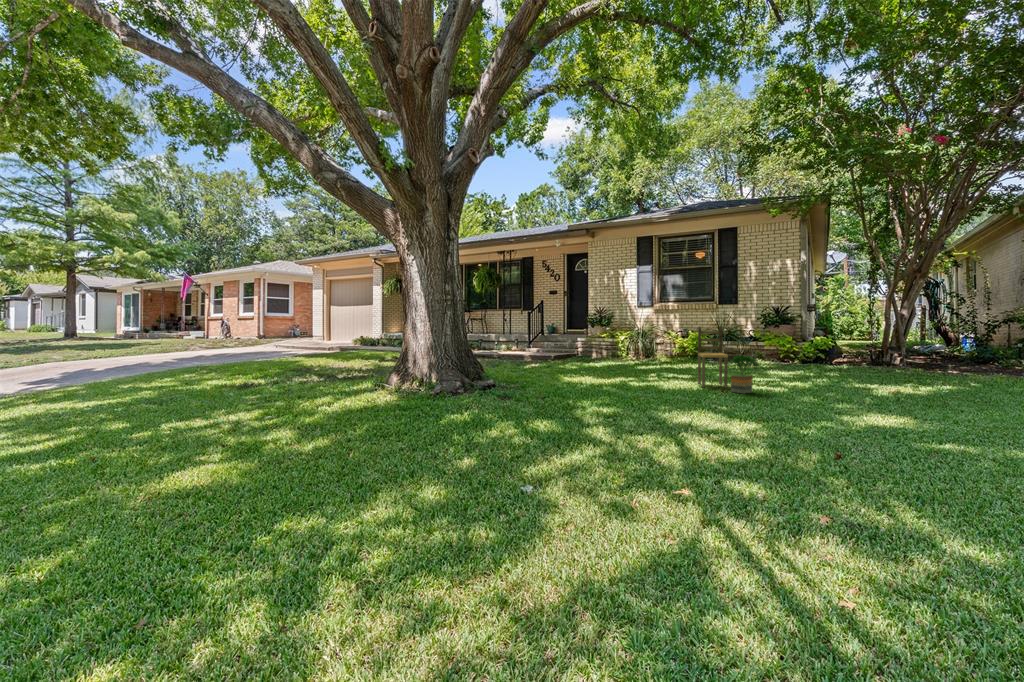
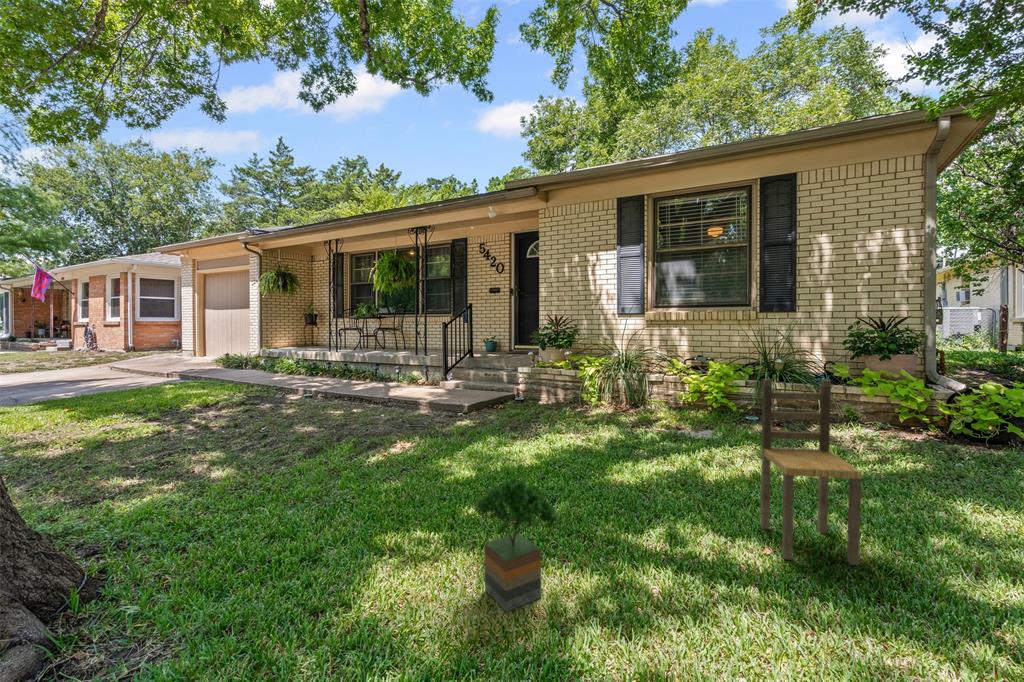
potted tree: present [728,355,759,393] -> present [476,479,559,612]

